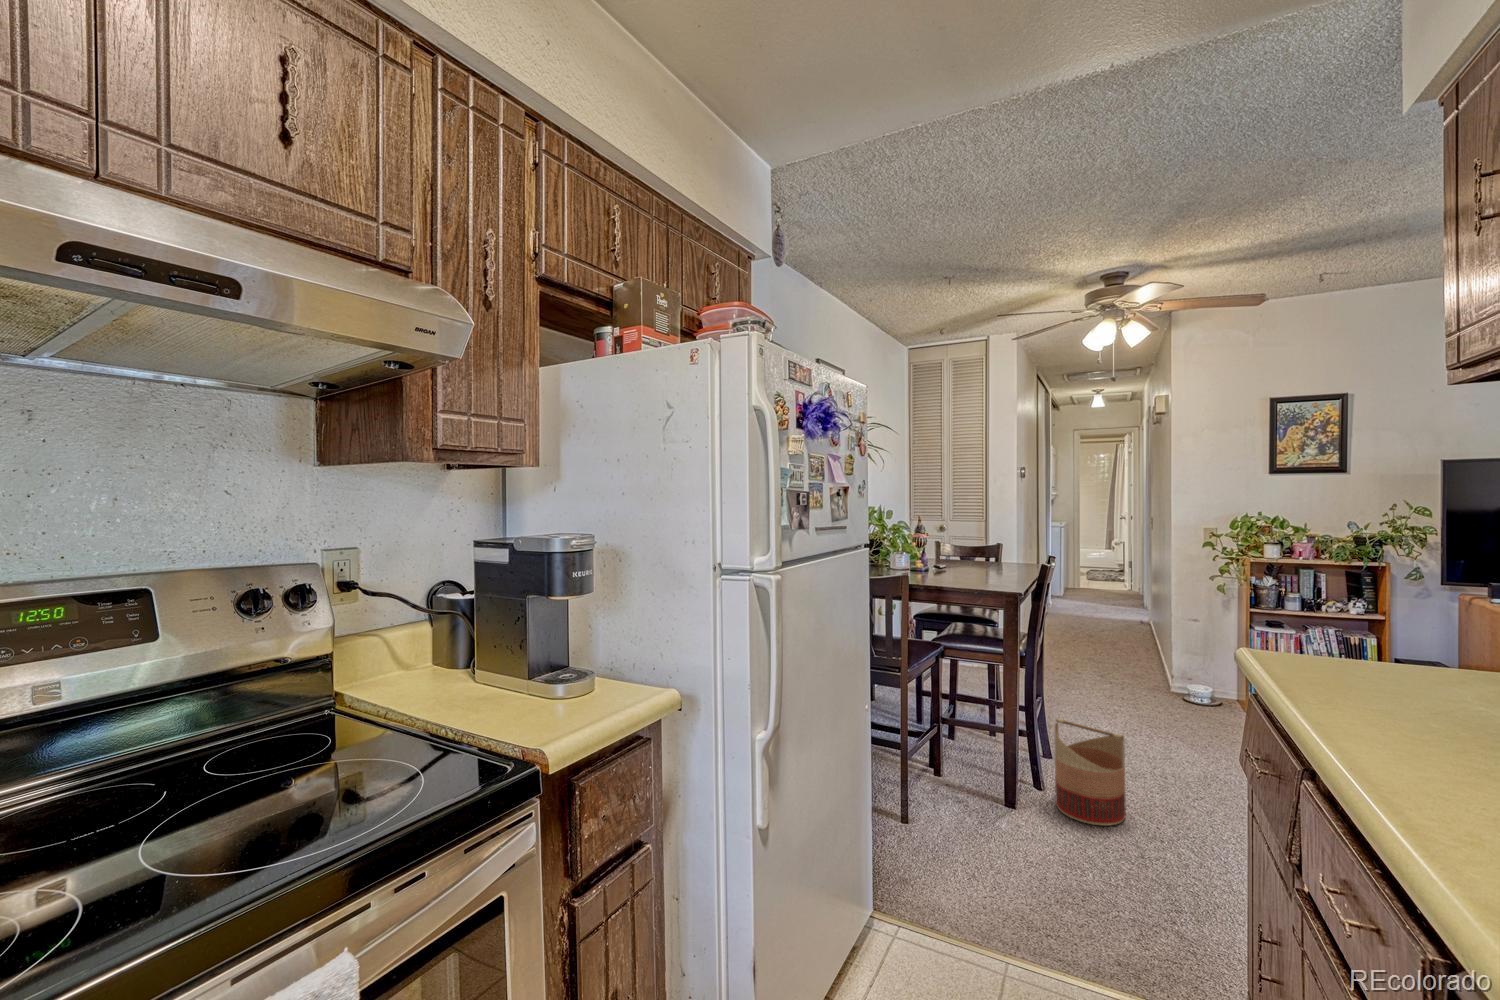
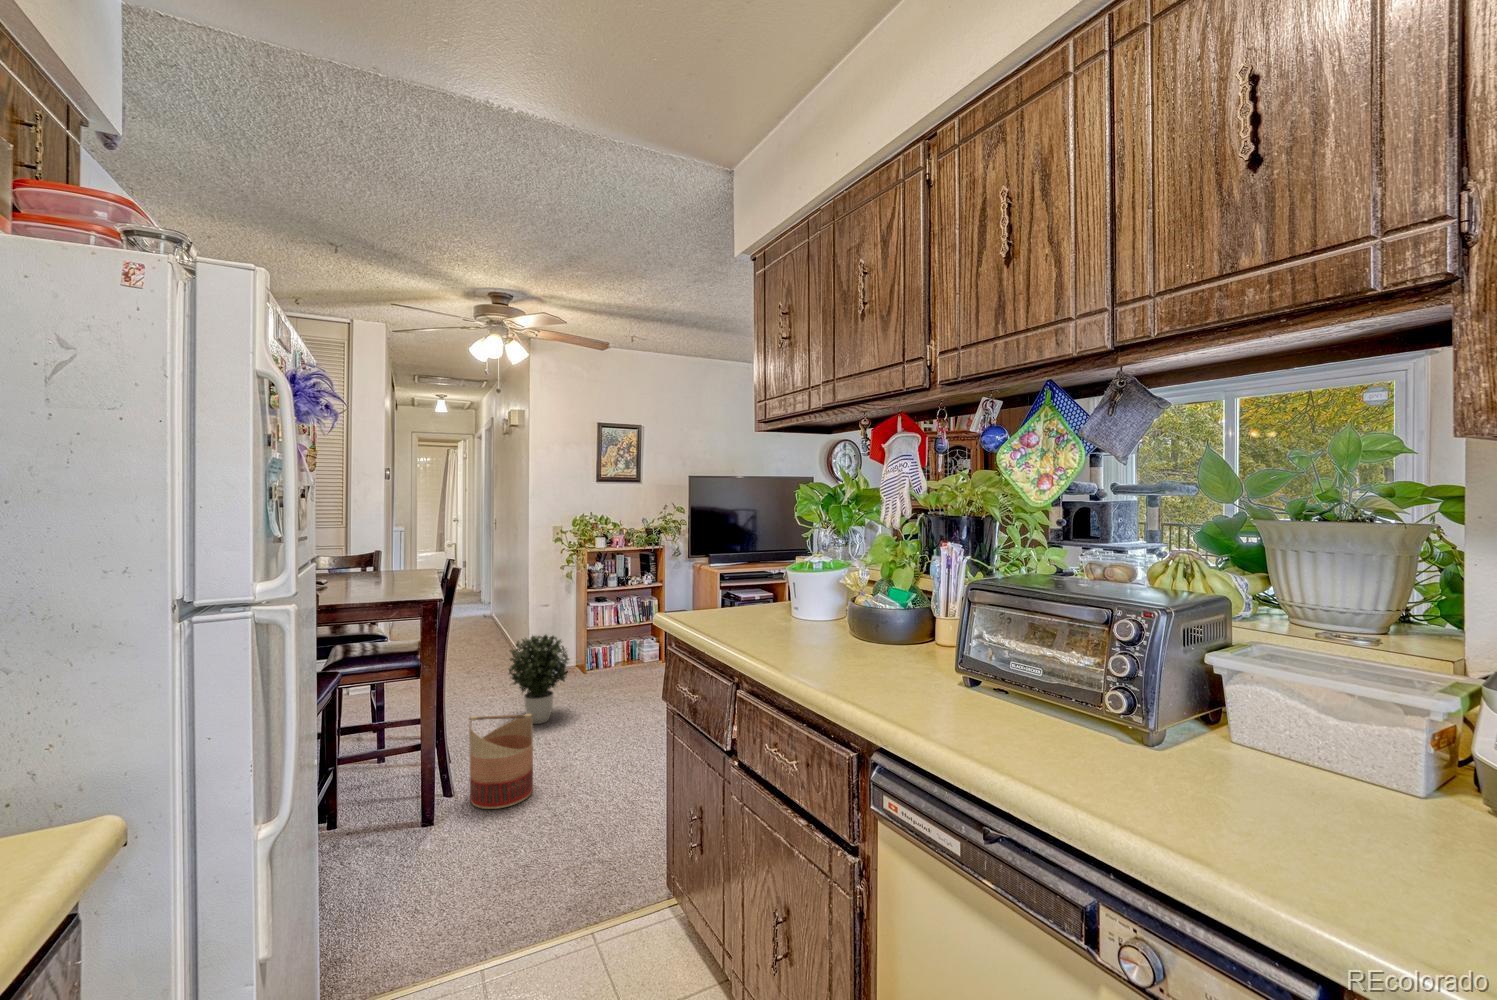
potted plant: none [1123,650,1204,755] -> present [509,635,569,724]

